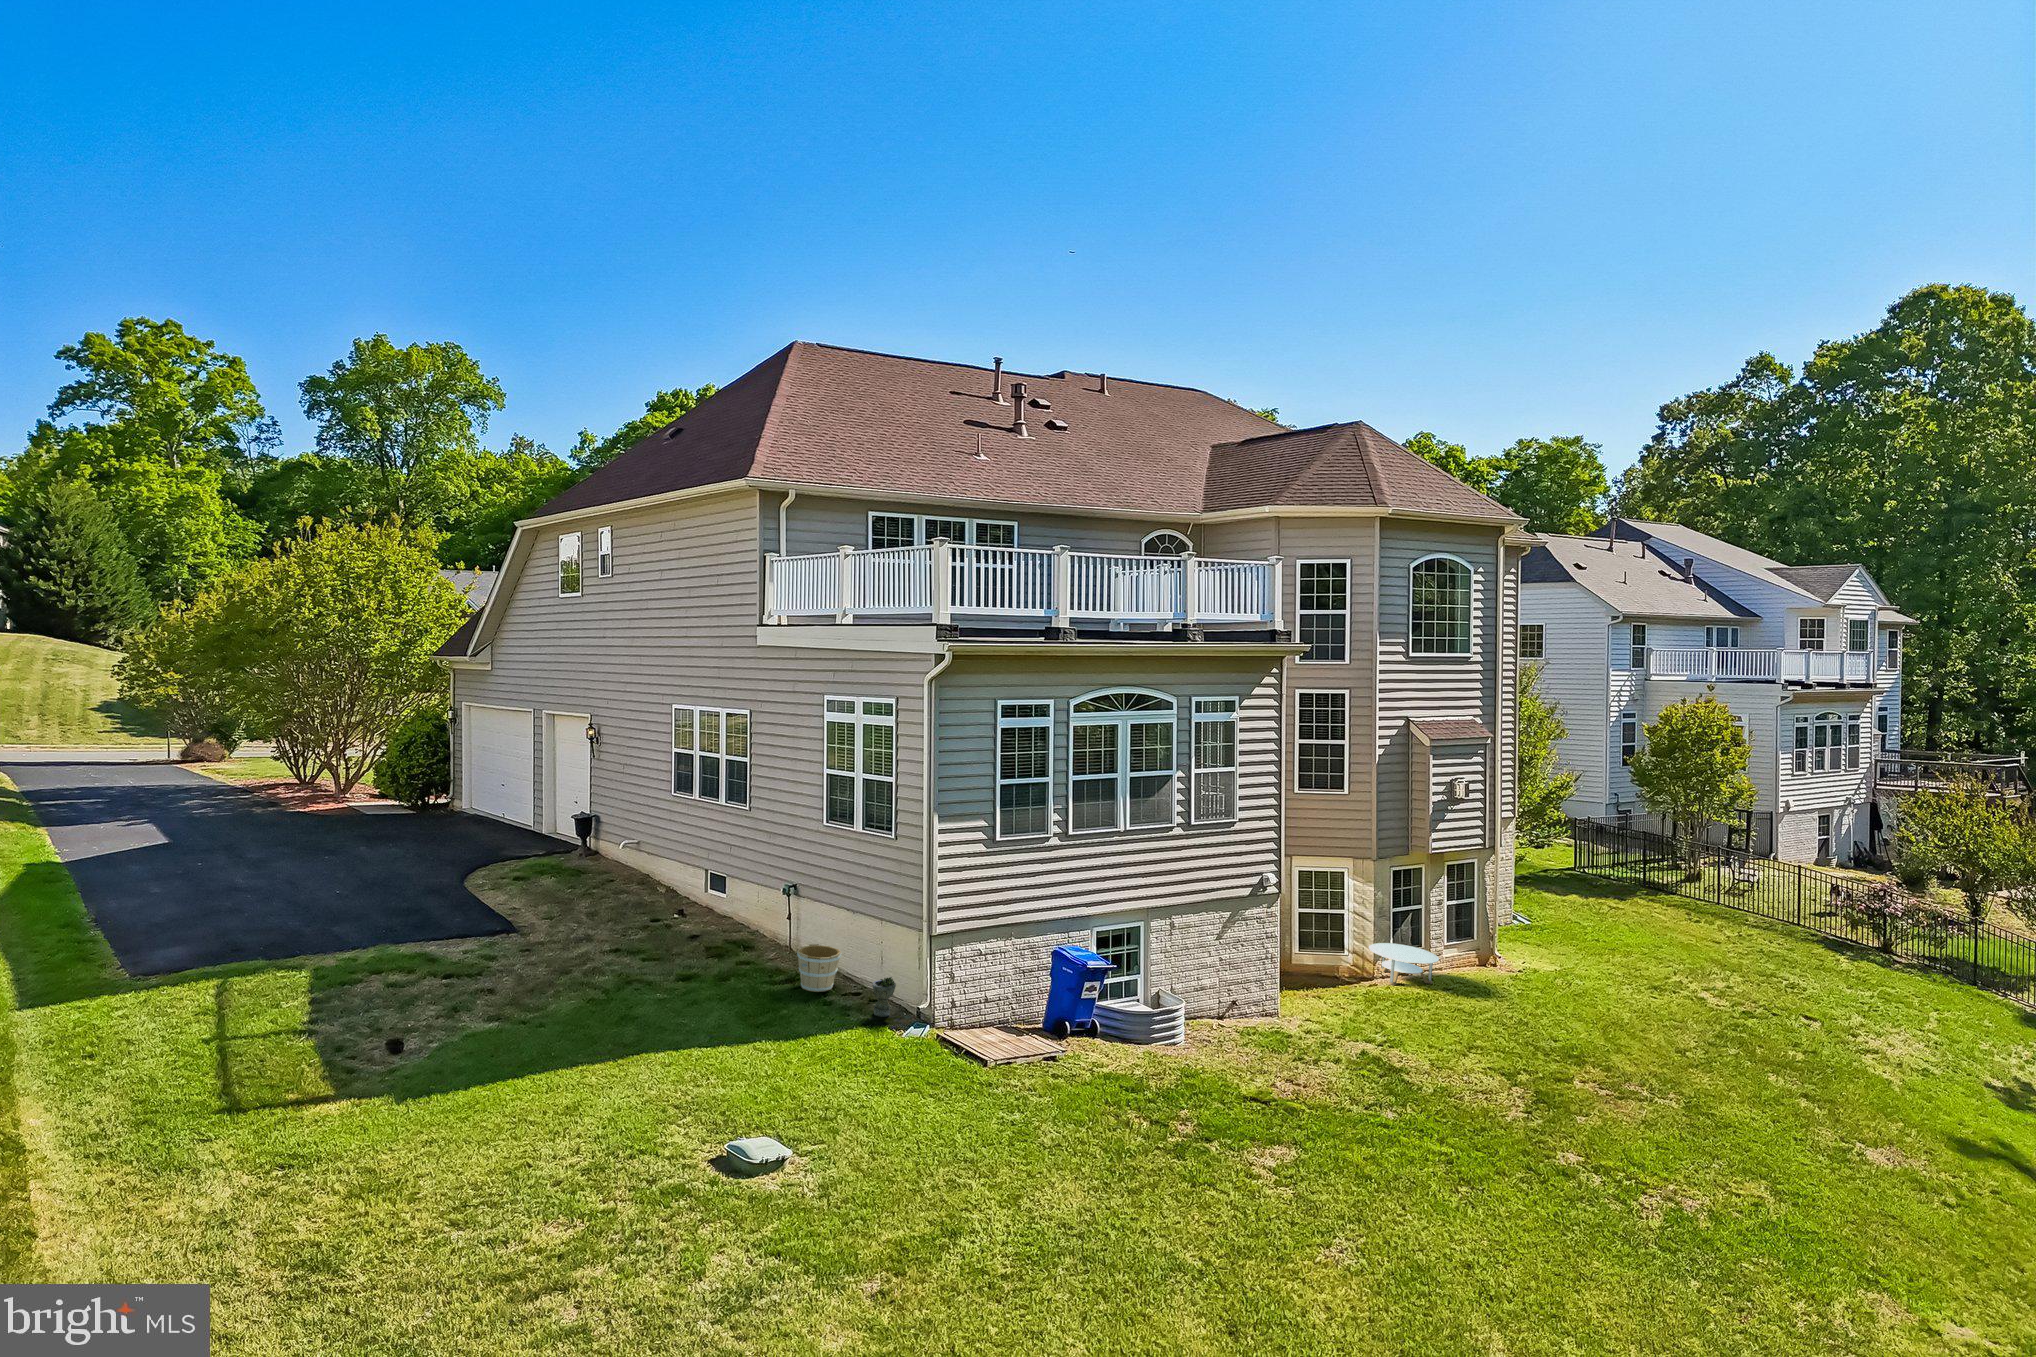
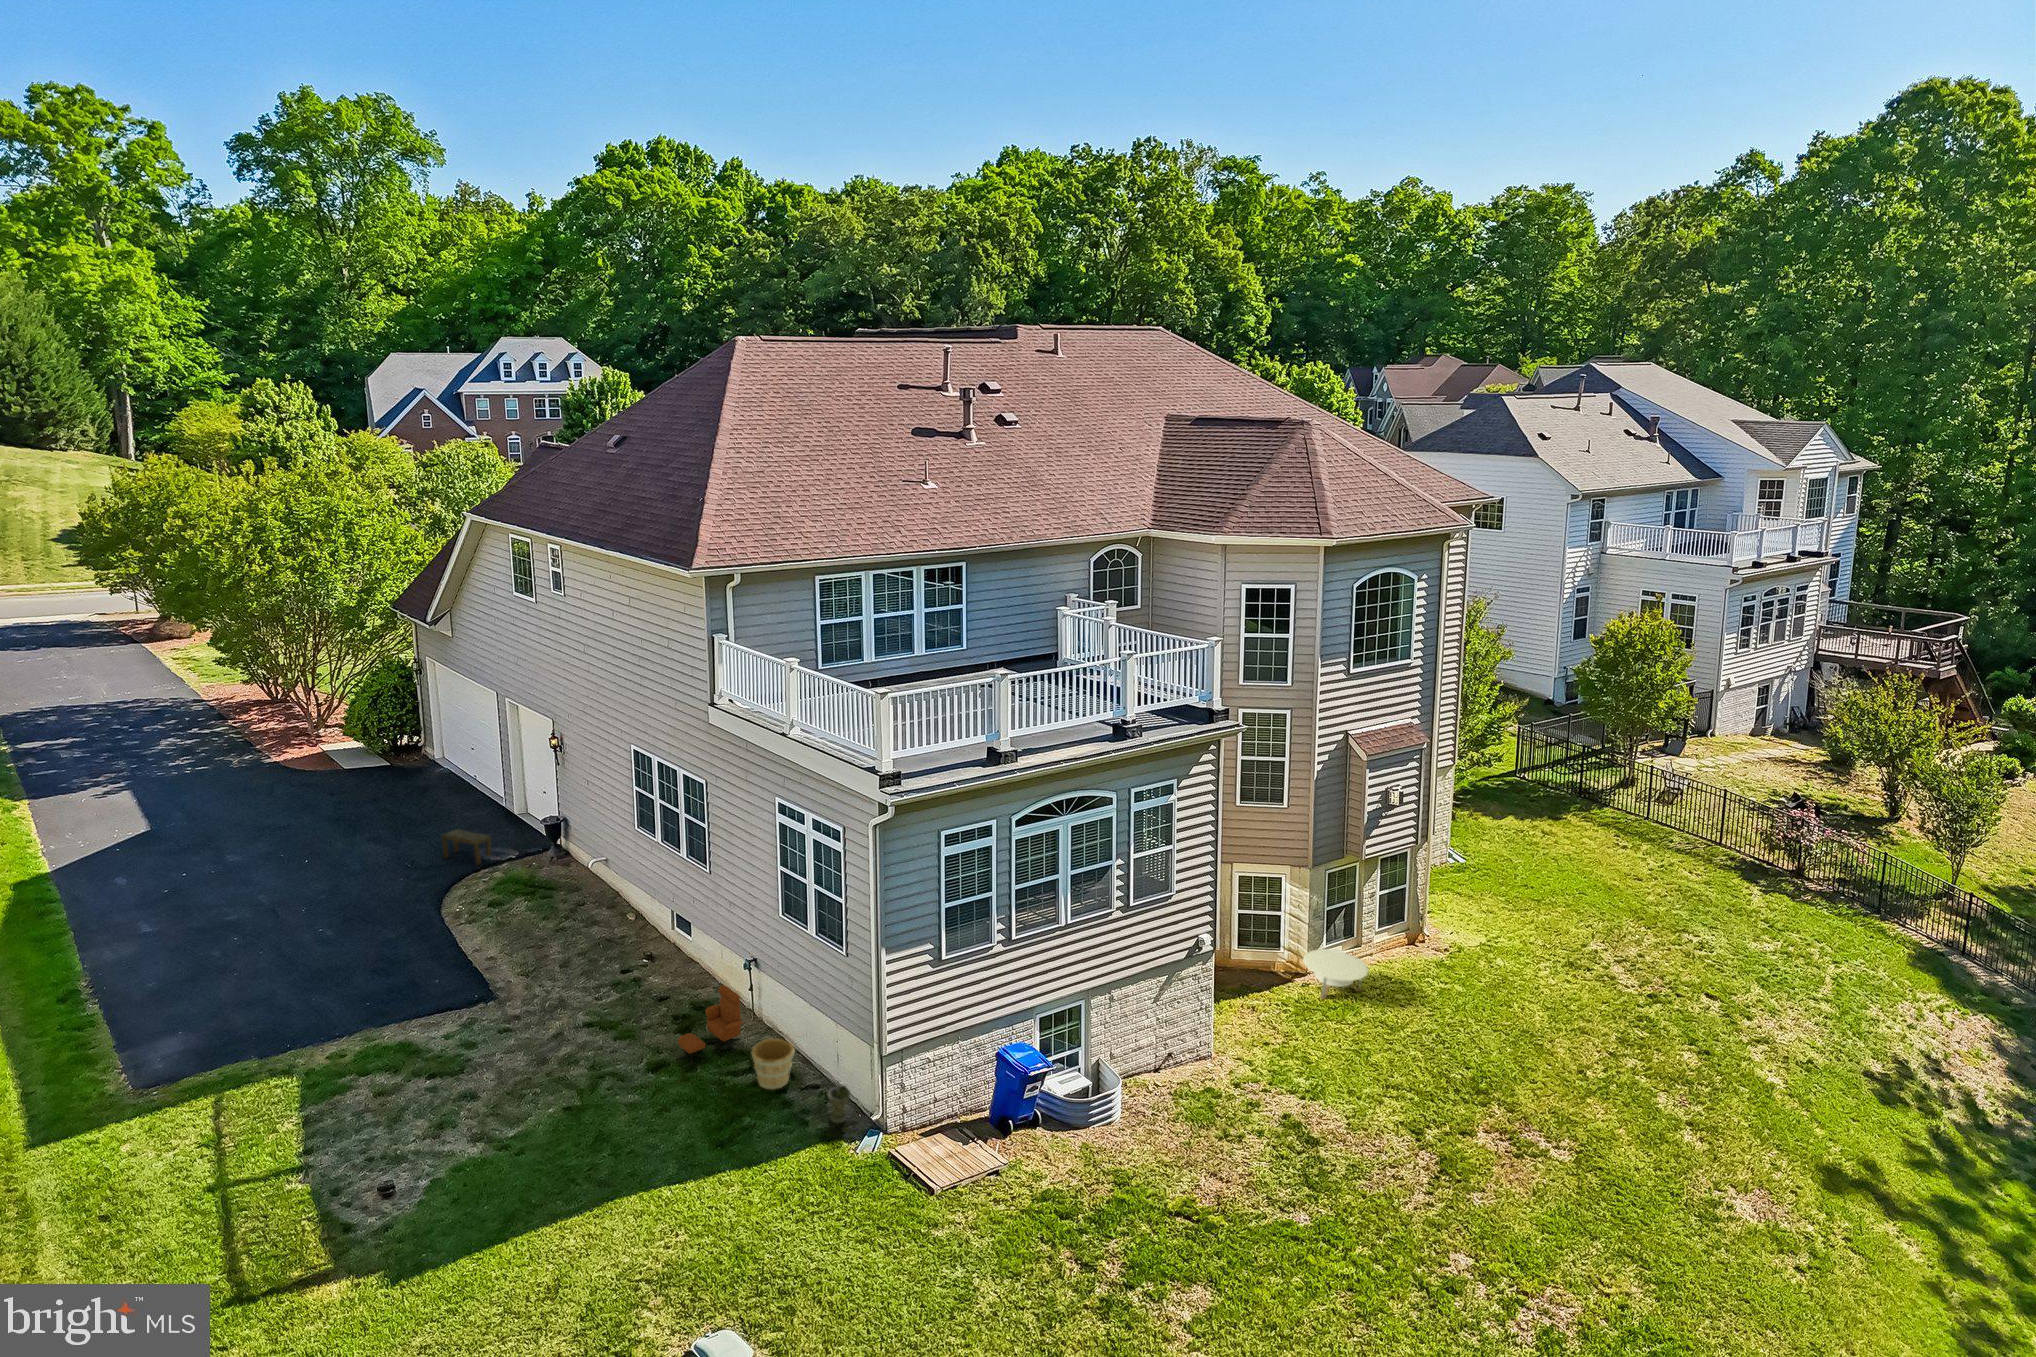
bench: none [514,817,562,849] -> present [441,829,491,865]
lounge chair: none [719,901,790,972] -> present [676,985,743,1066]

